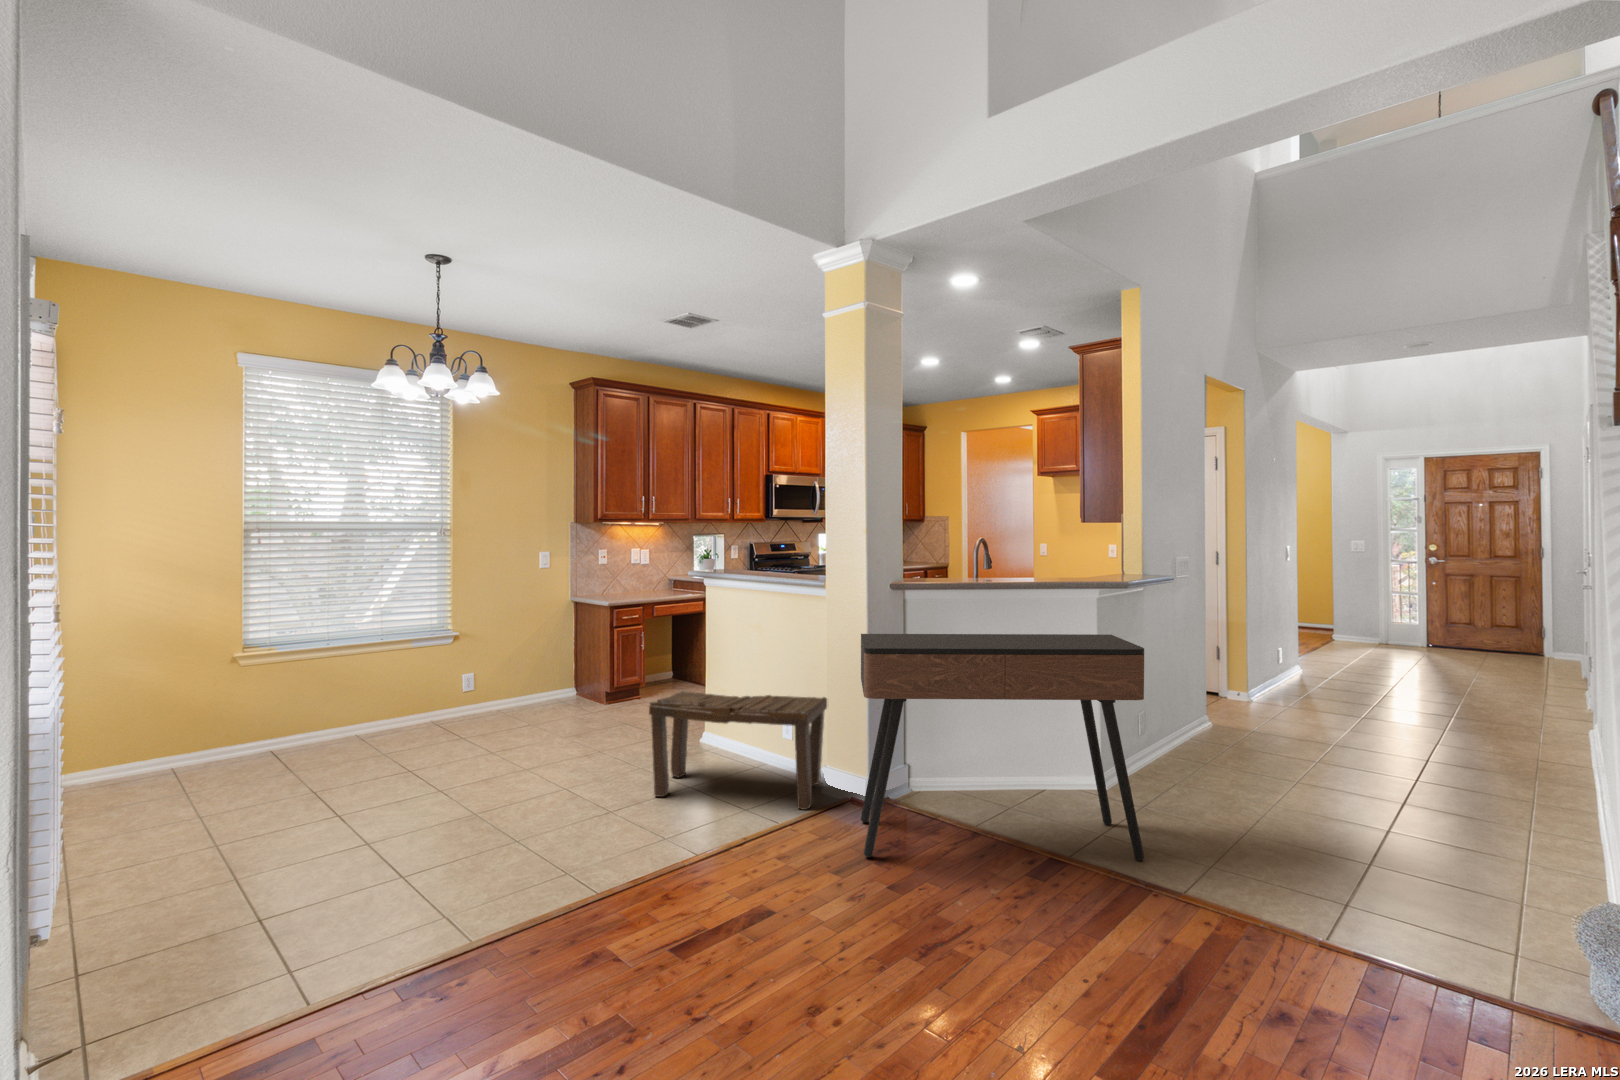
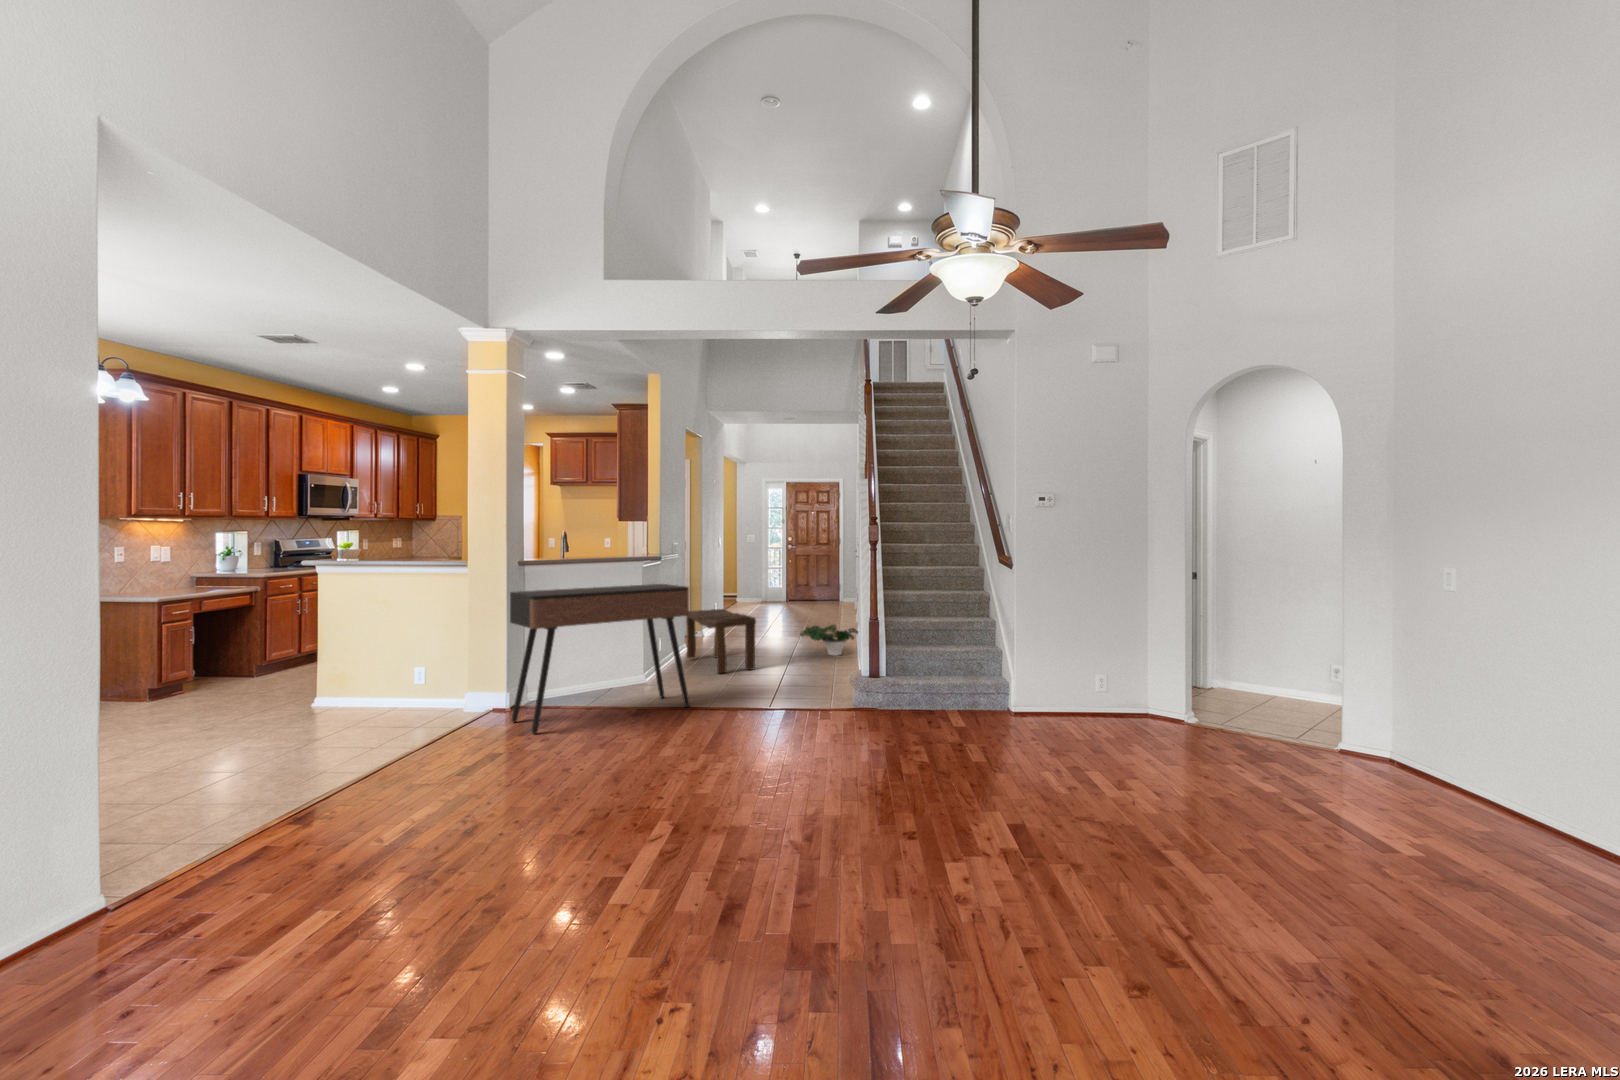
bench: present [649,691,827,810] -> present [686,609,756,673]
potted plant: none [1425,718,1583,787] -> present [800,625,858,656]

